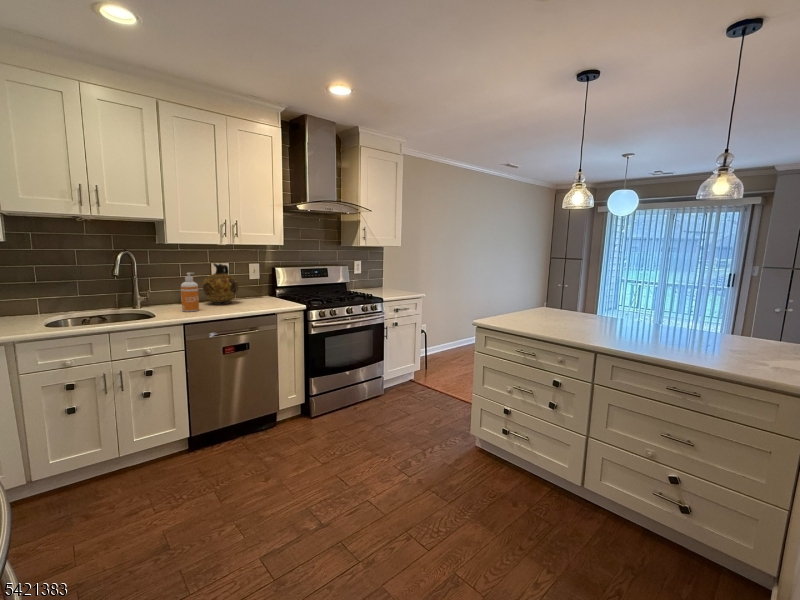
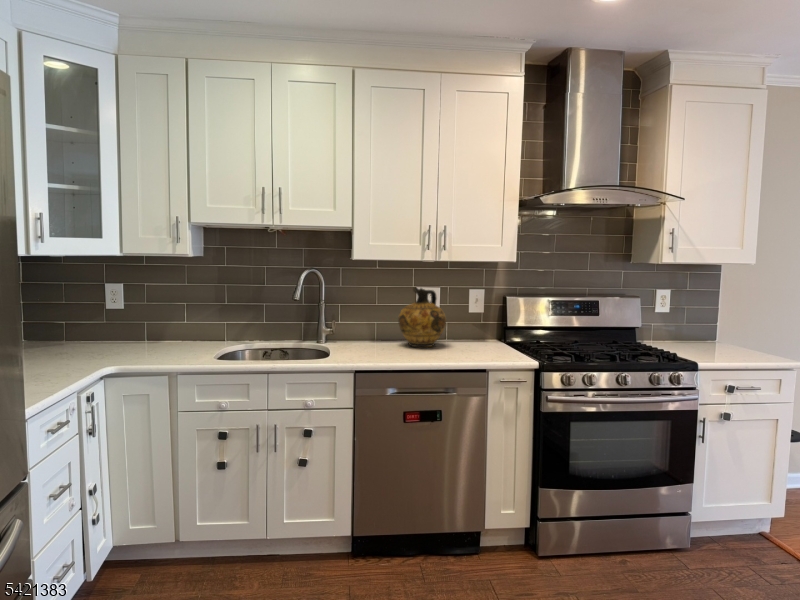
soap dispenser: present [181,273,199,312] -> none [363,300,385,355]

